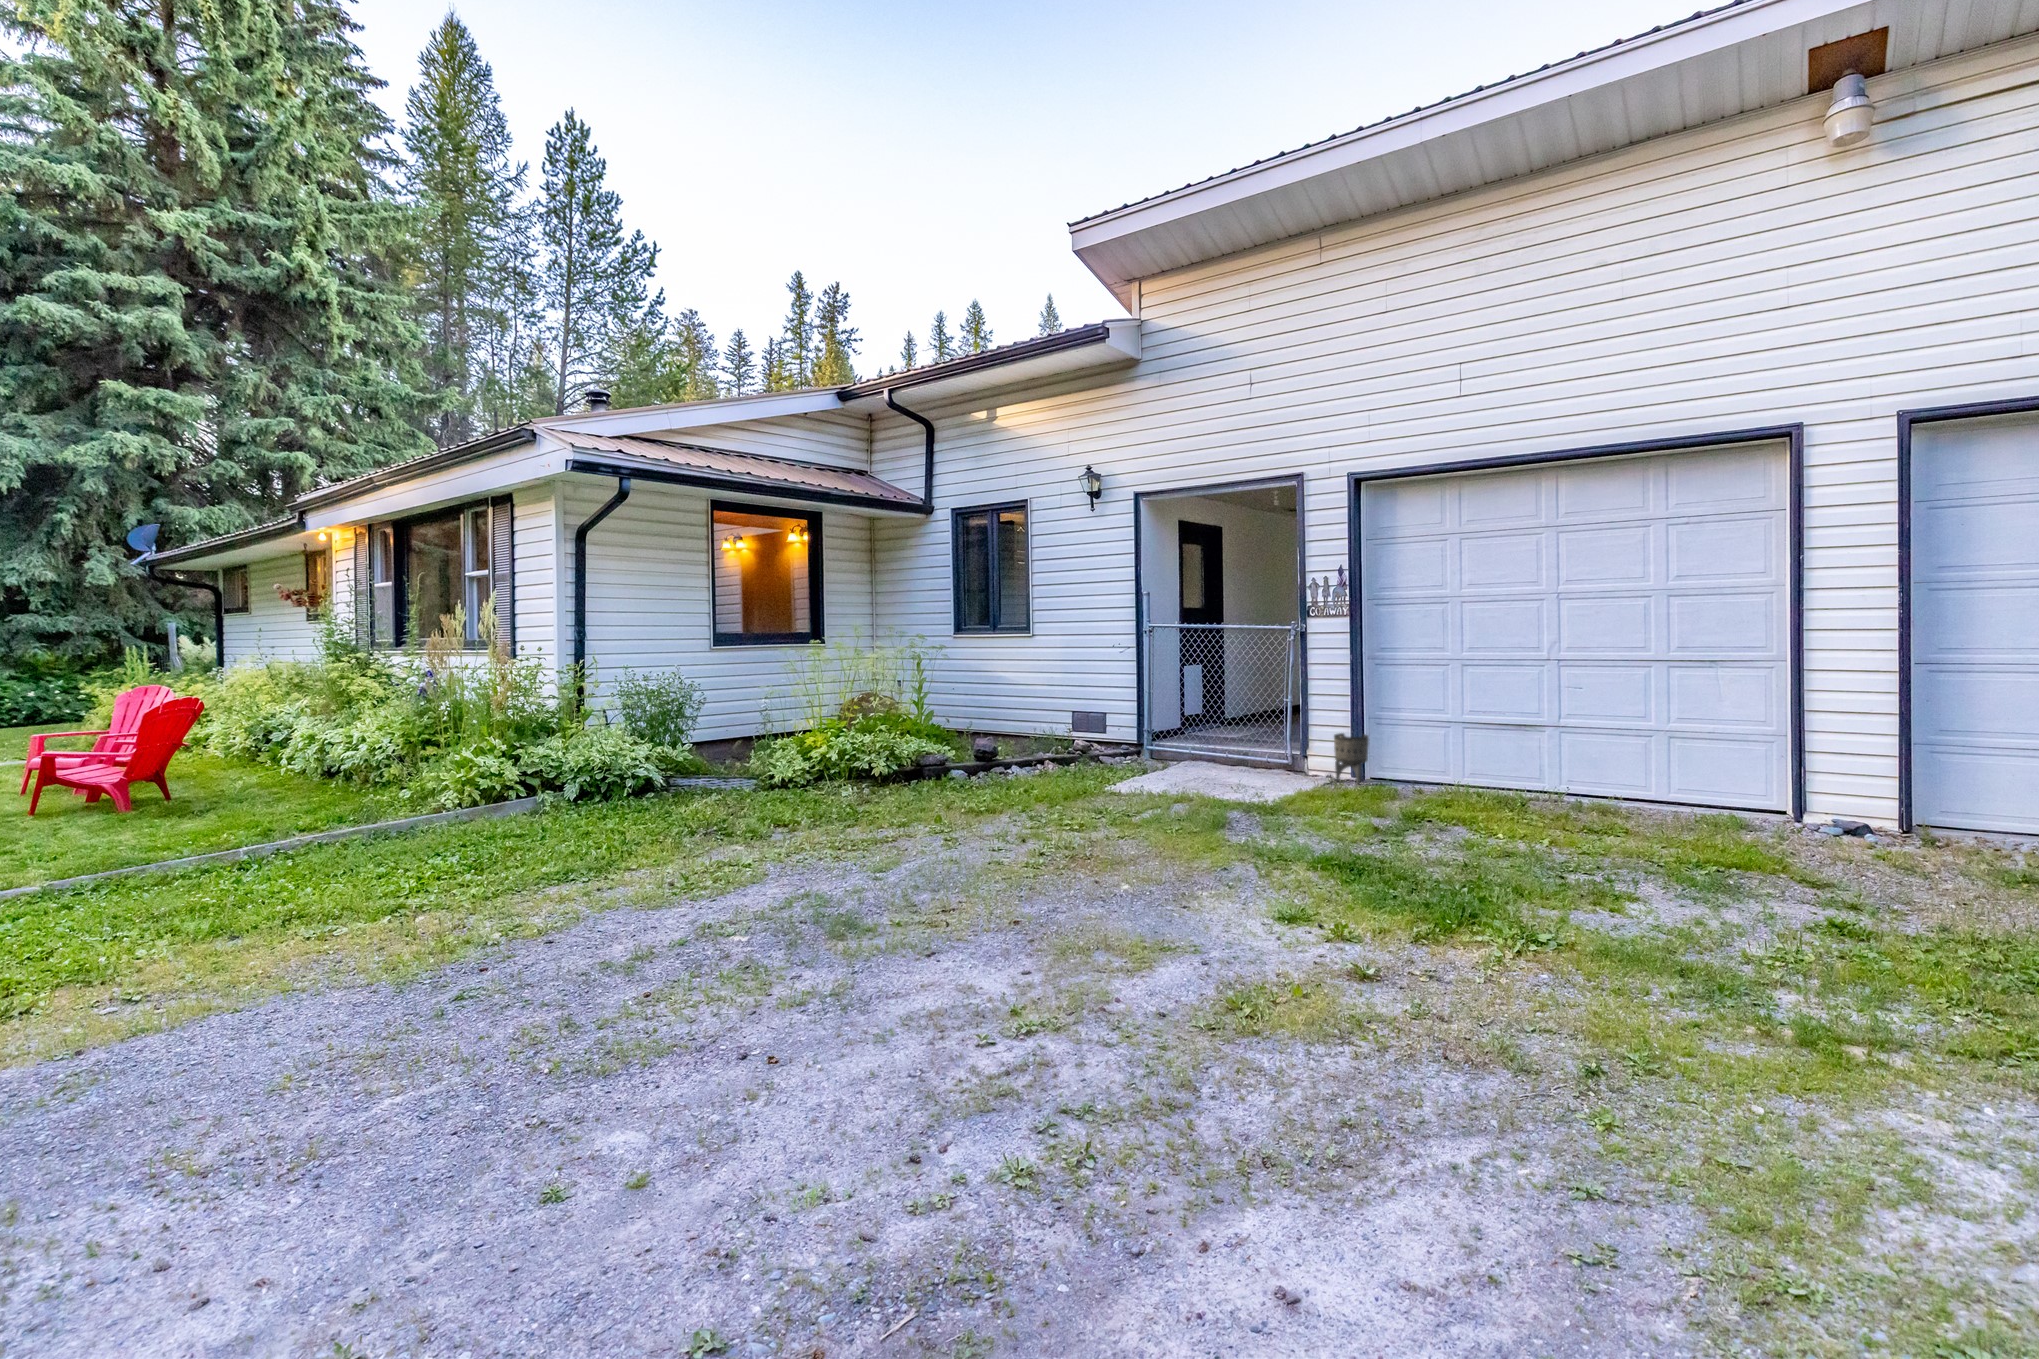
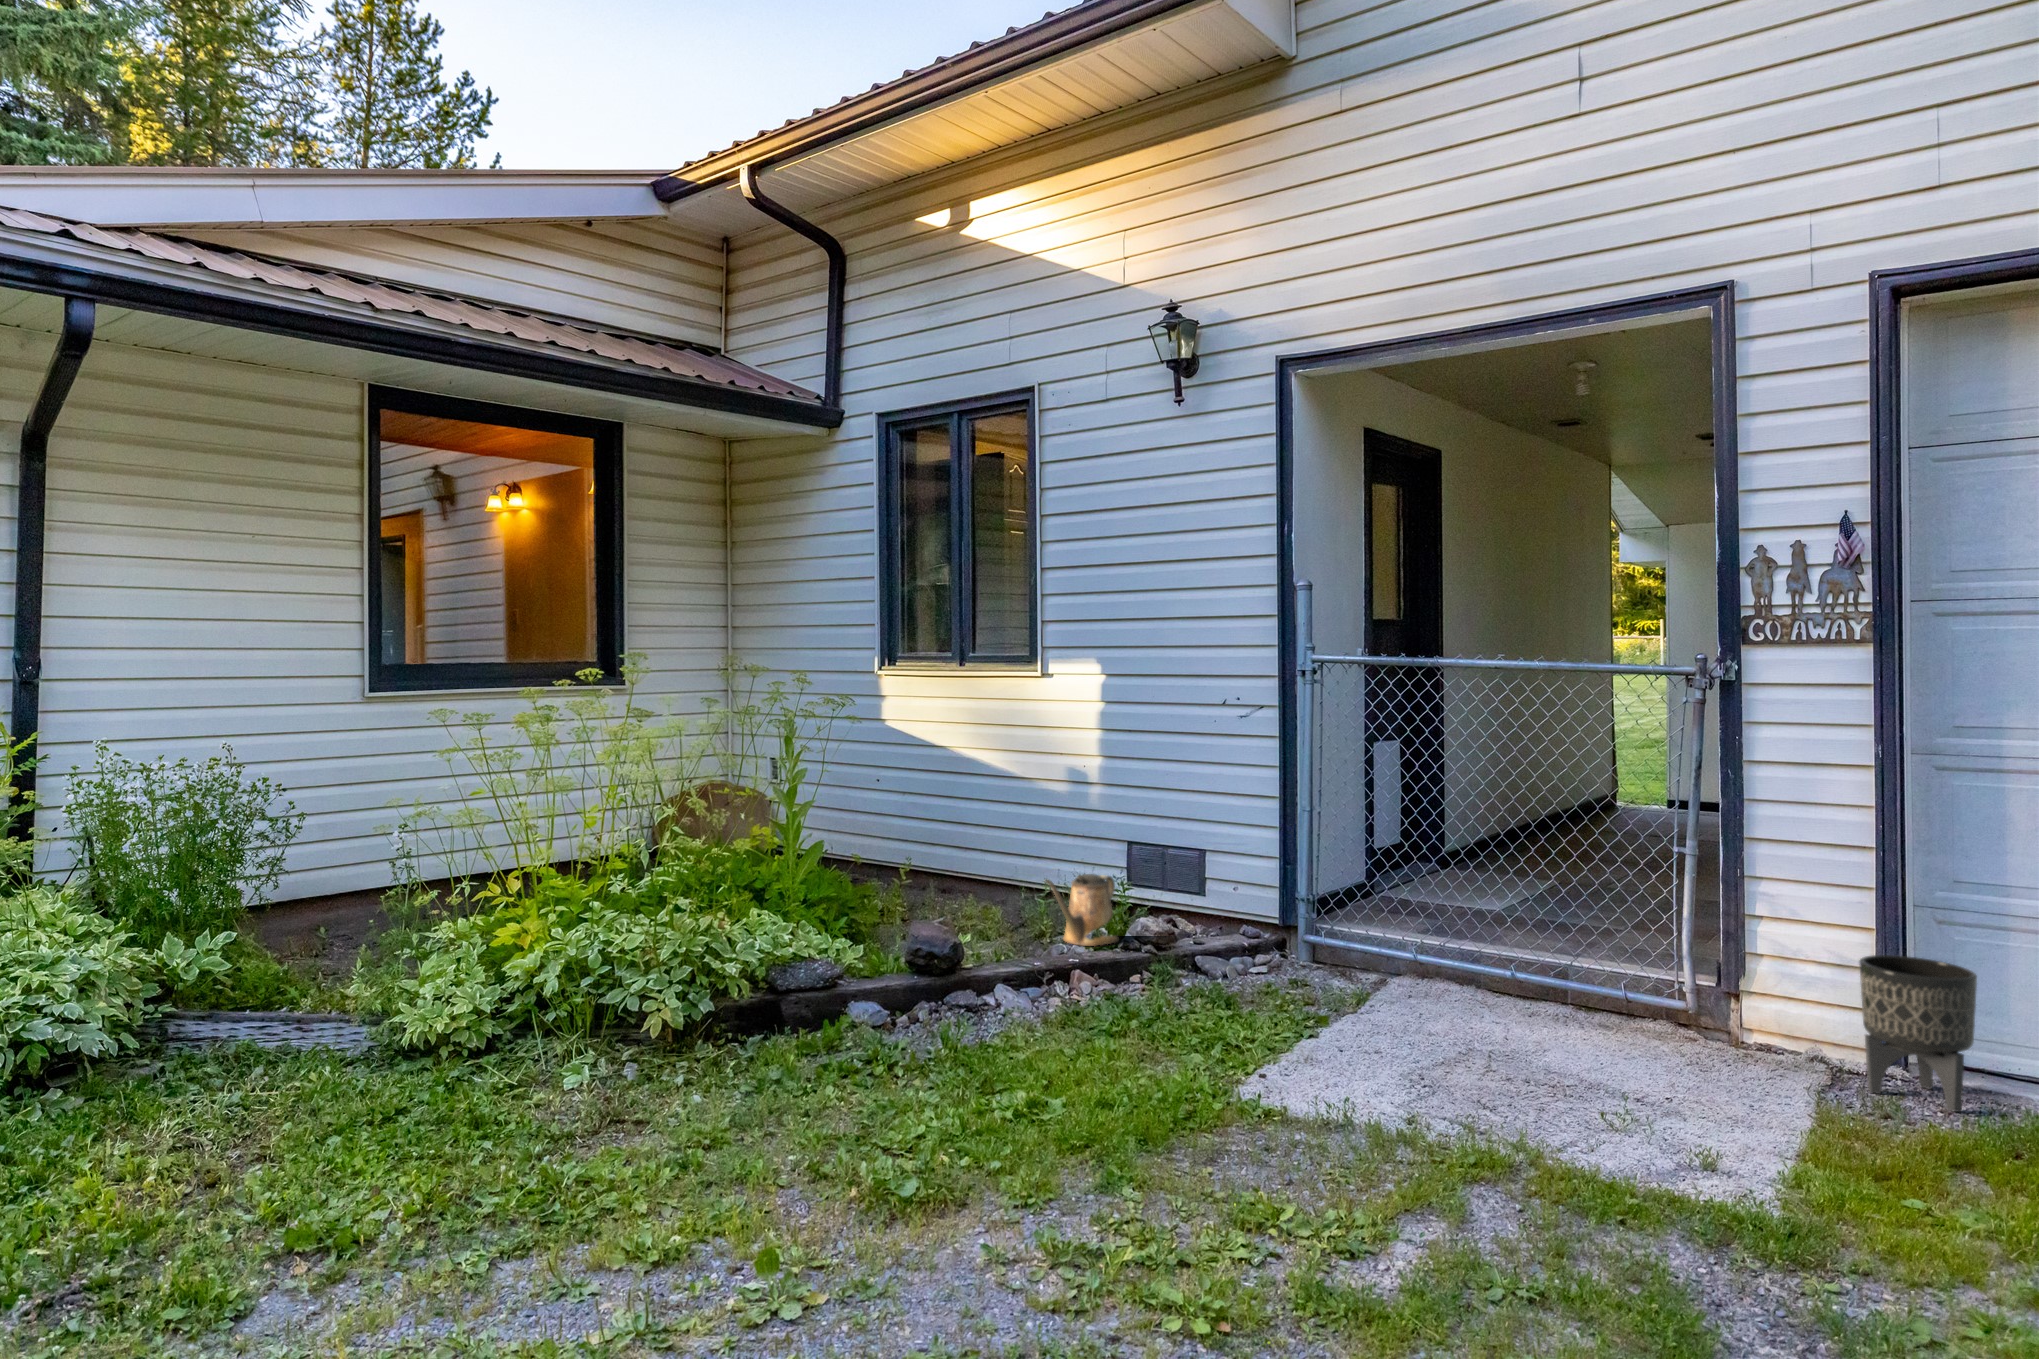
watering can: none [1034,725,1069,757] -> present [1046,874,1119,946]

